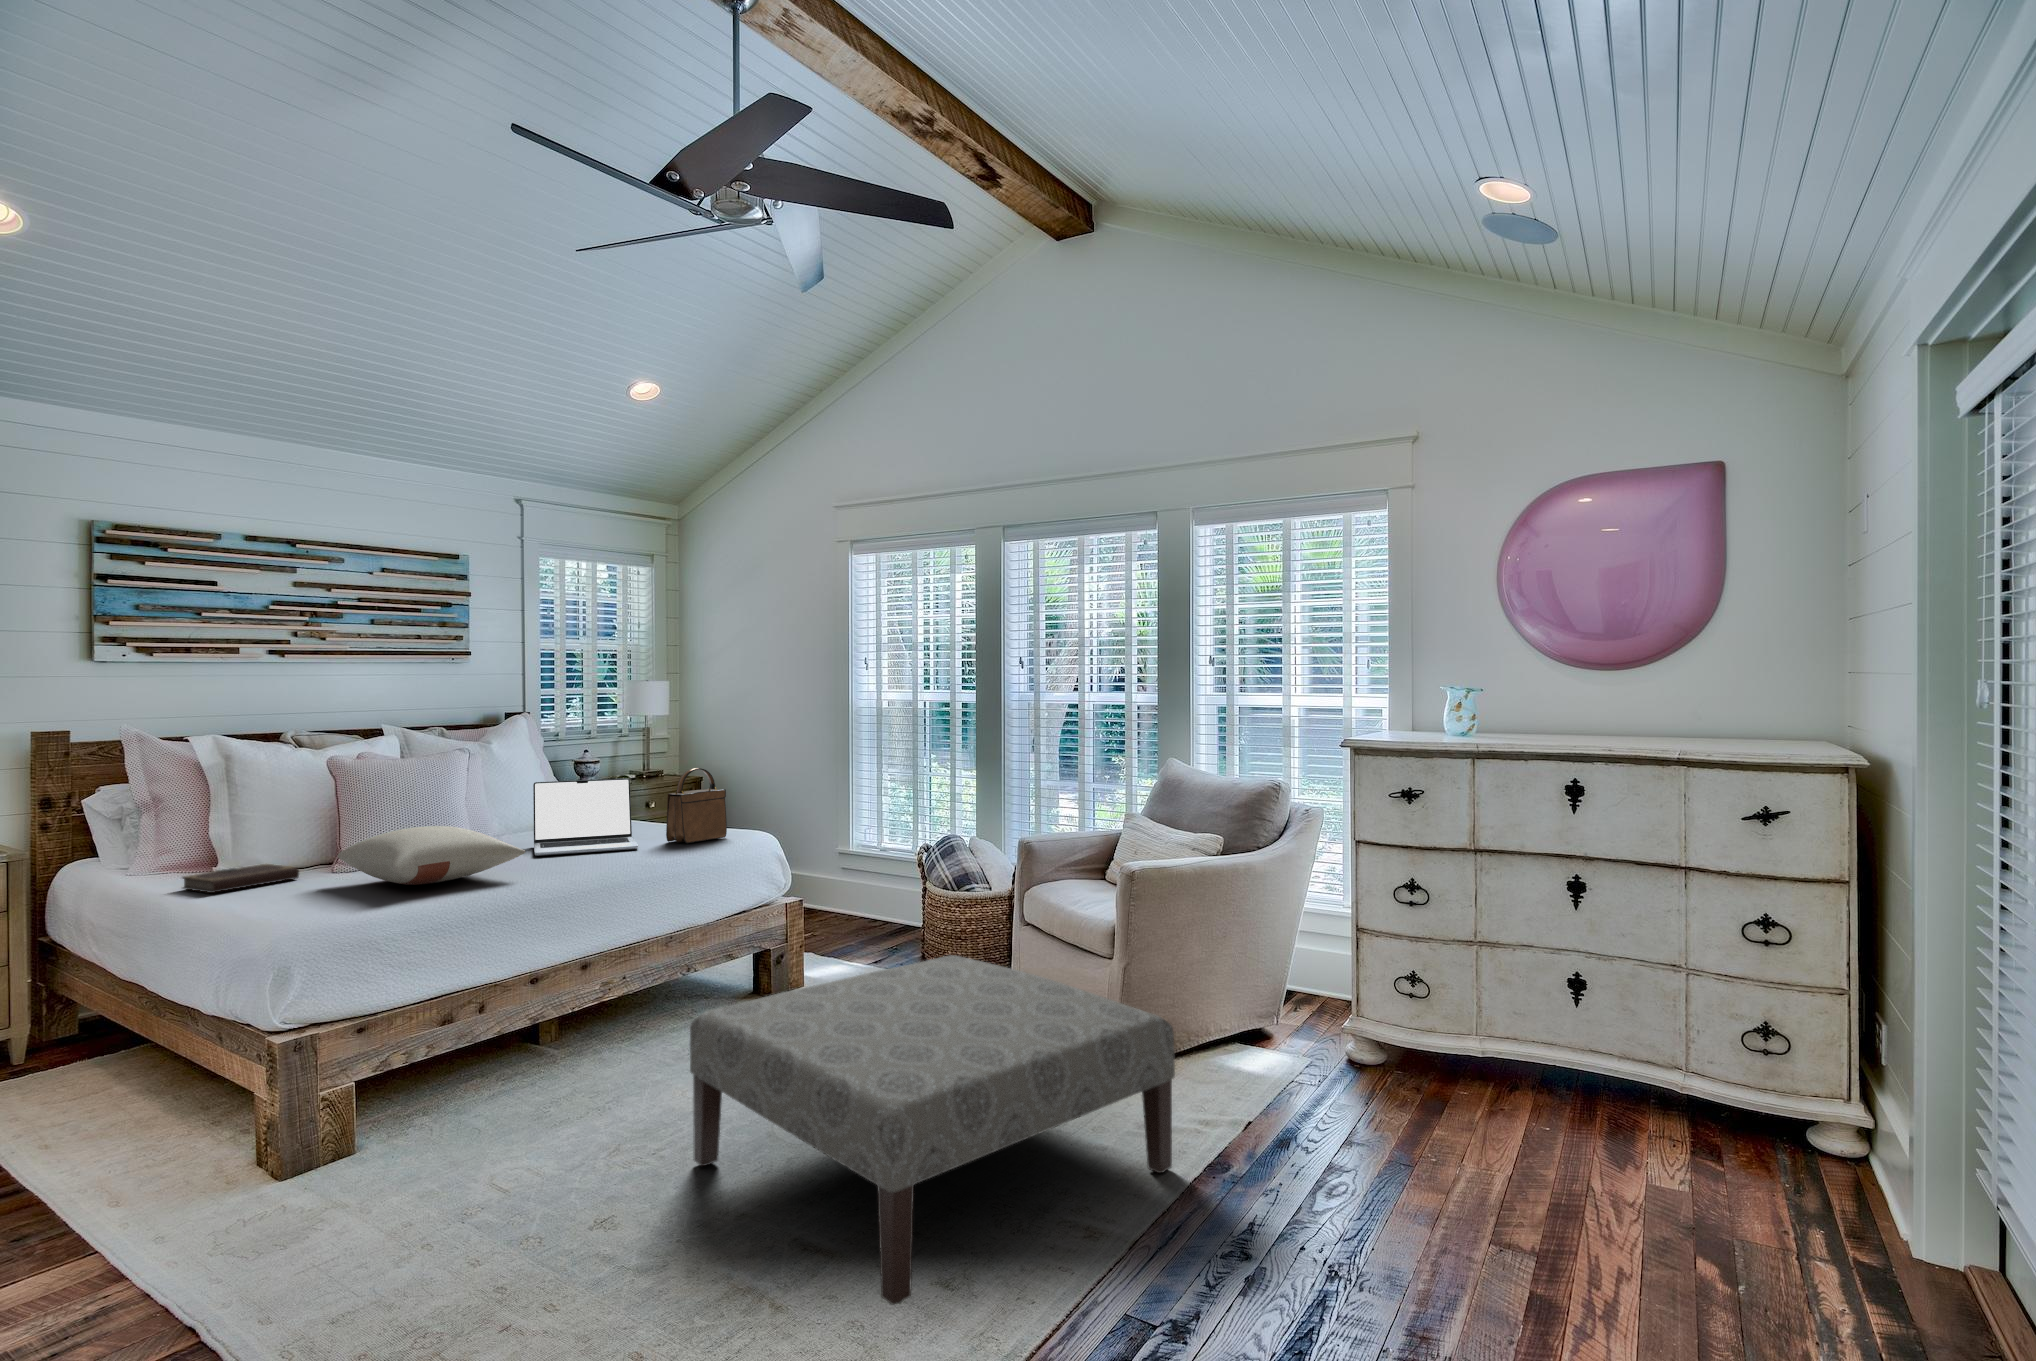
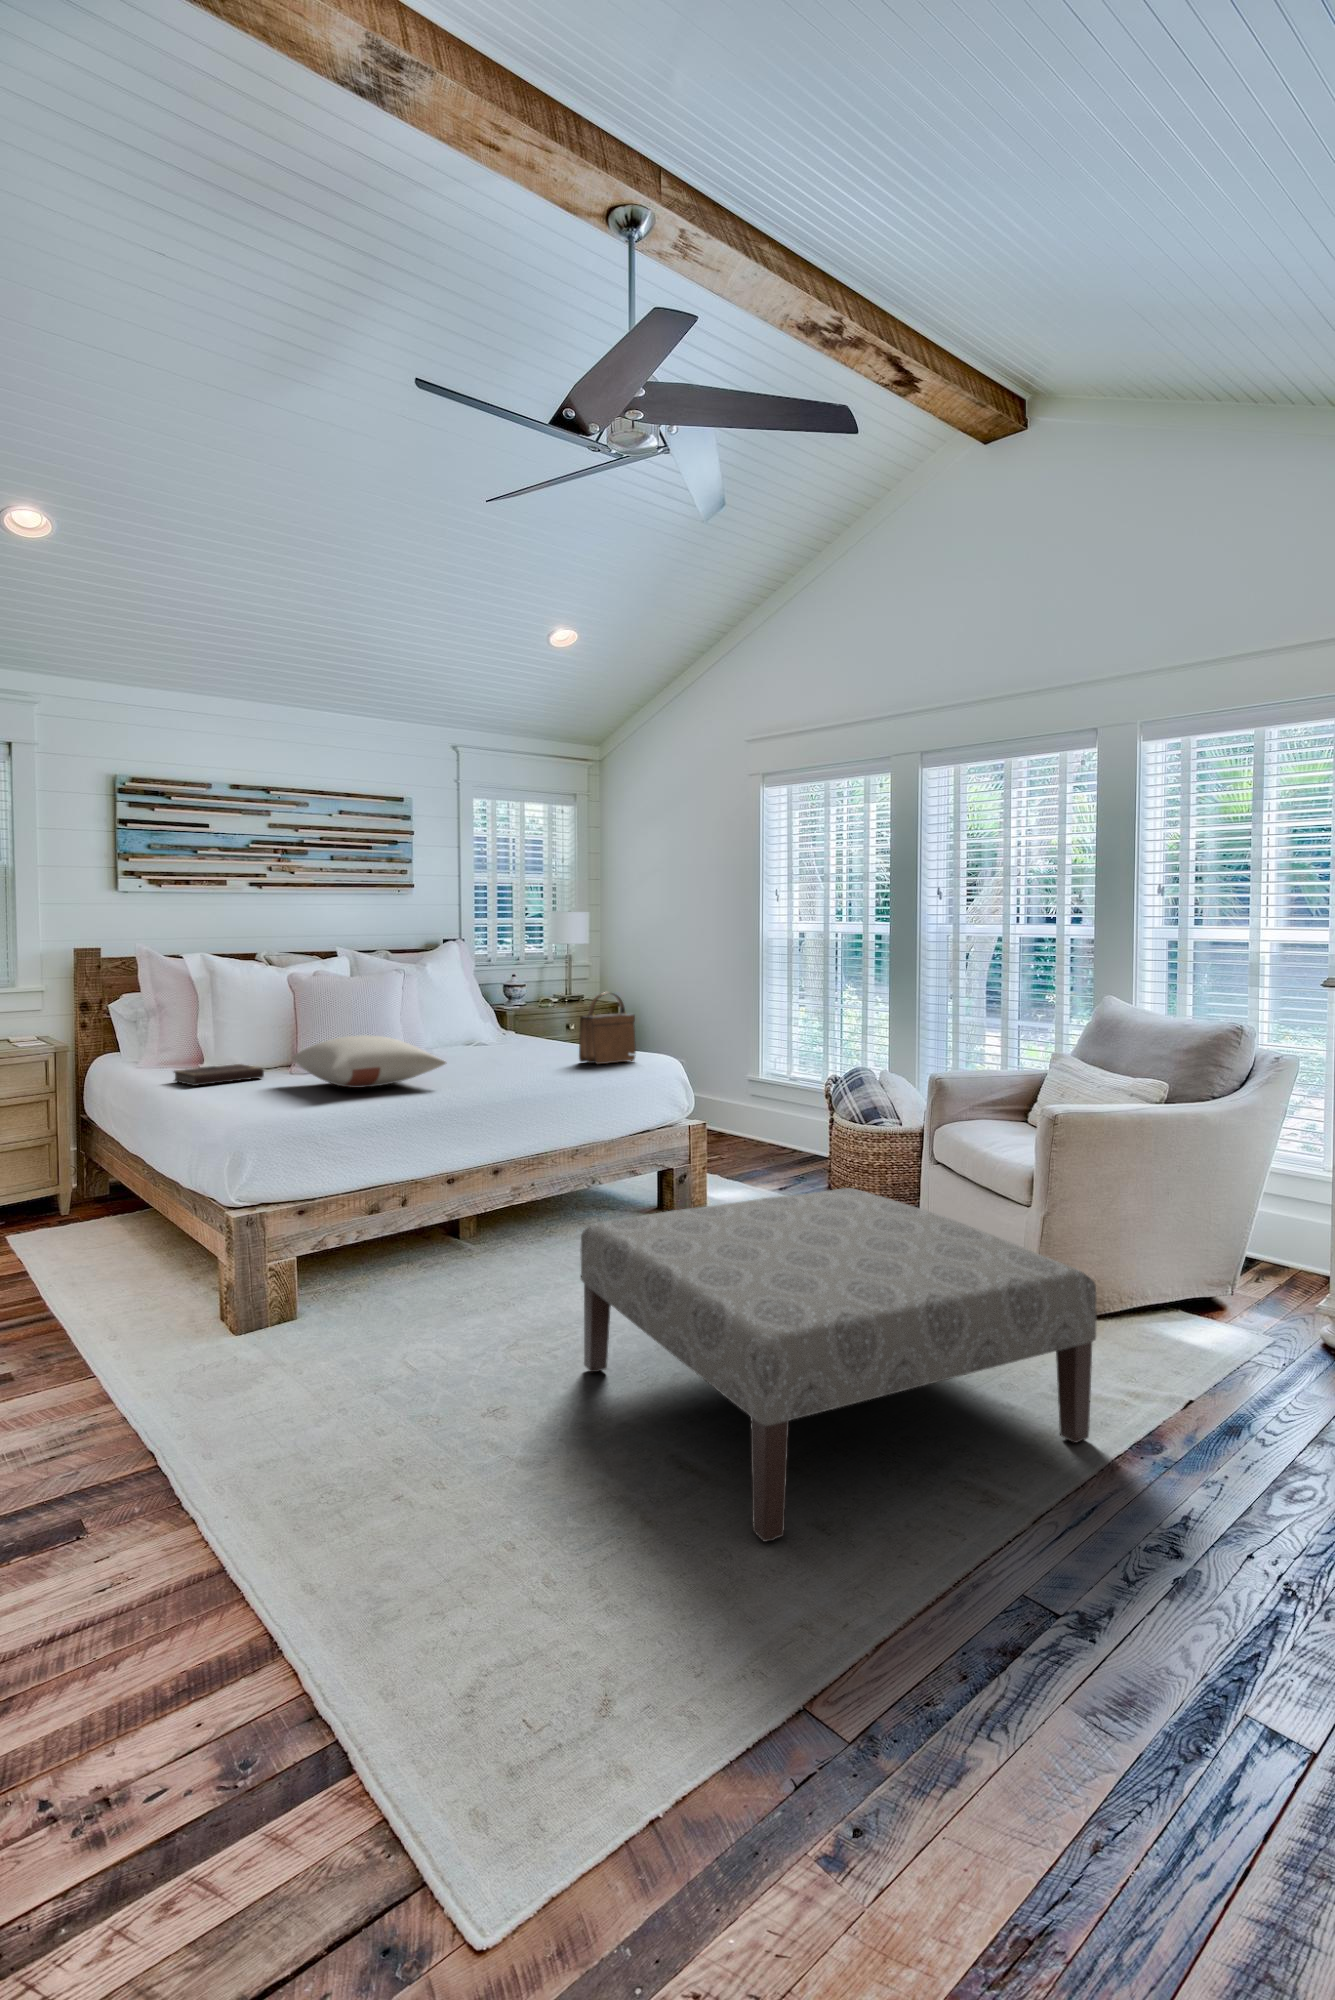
laptop: present [533,778,638,856] -> none [460,1001,552,1069]

